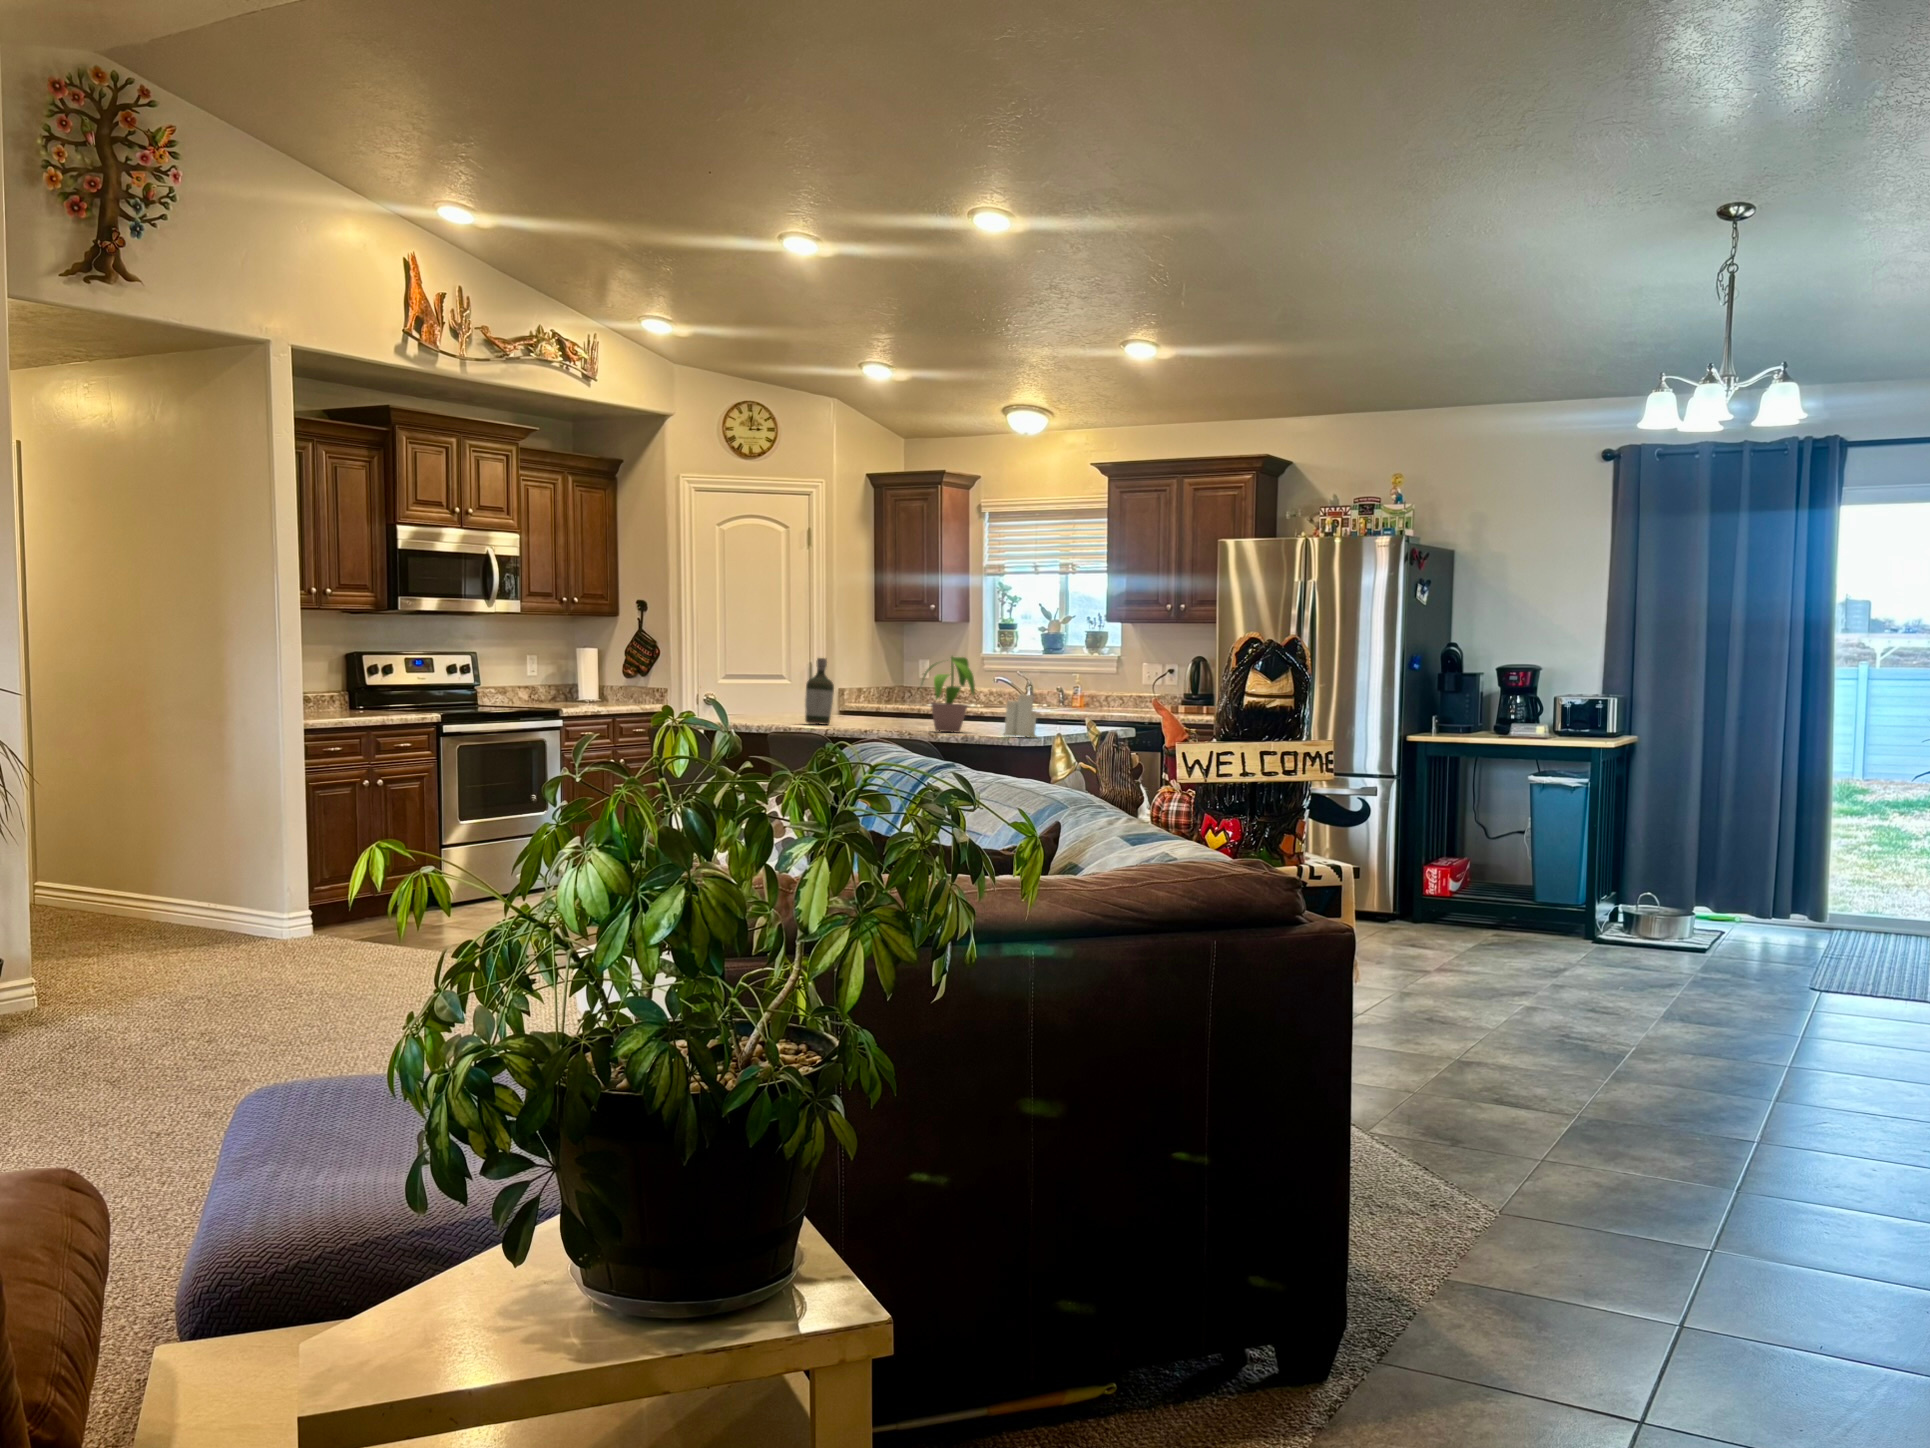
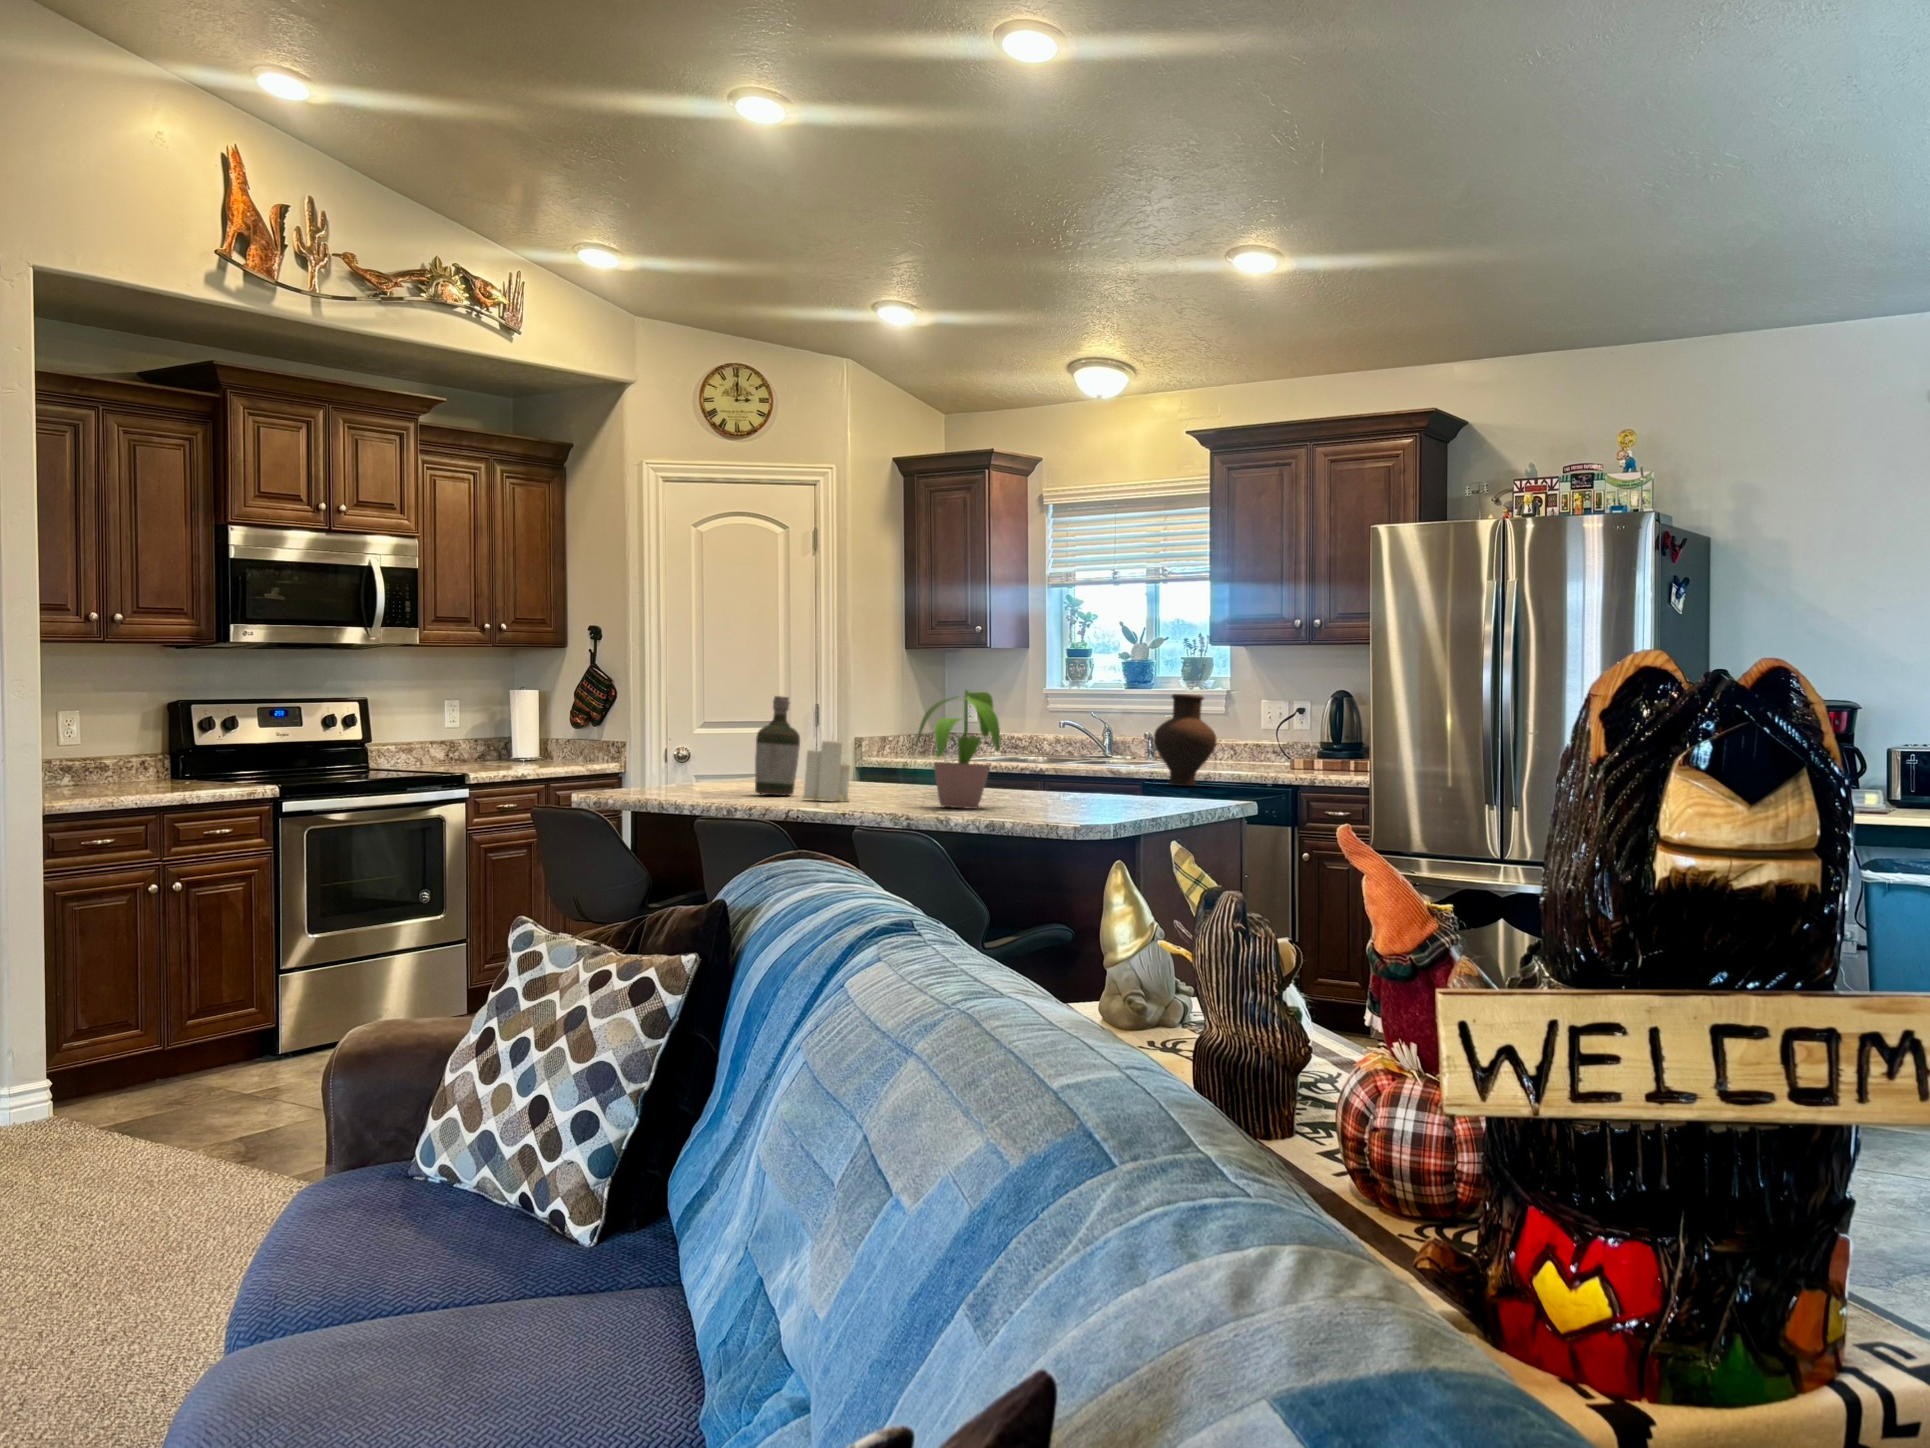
vase: none [1065,658,1110,724] -> present [1154,694,1217,786]
candle: present [1004,694,1037,738] -> present [803,741,850,802]

